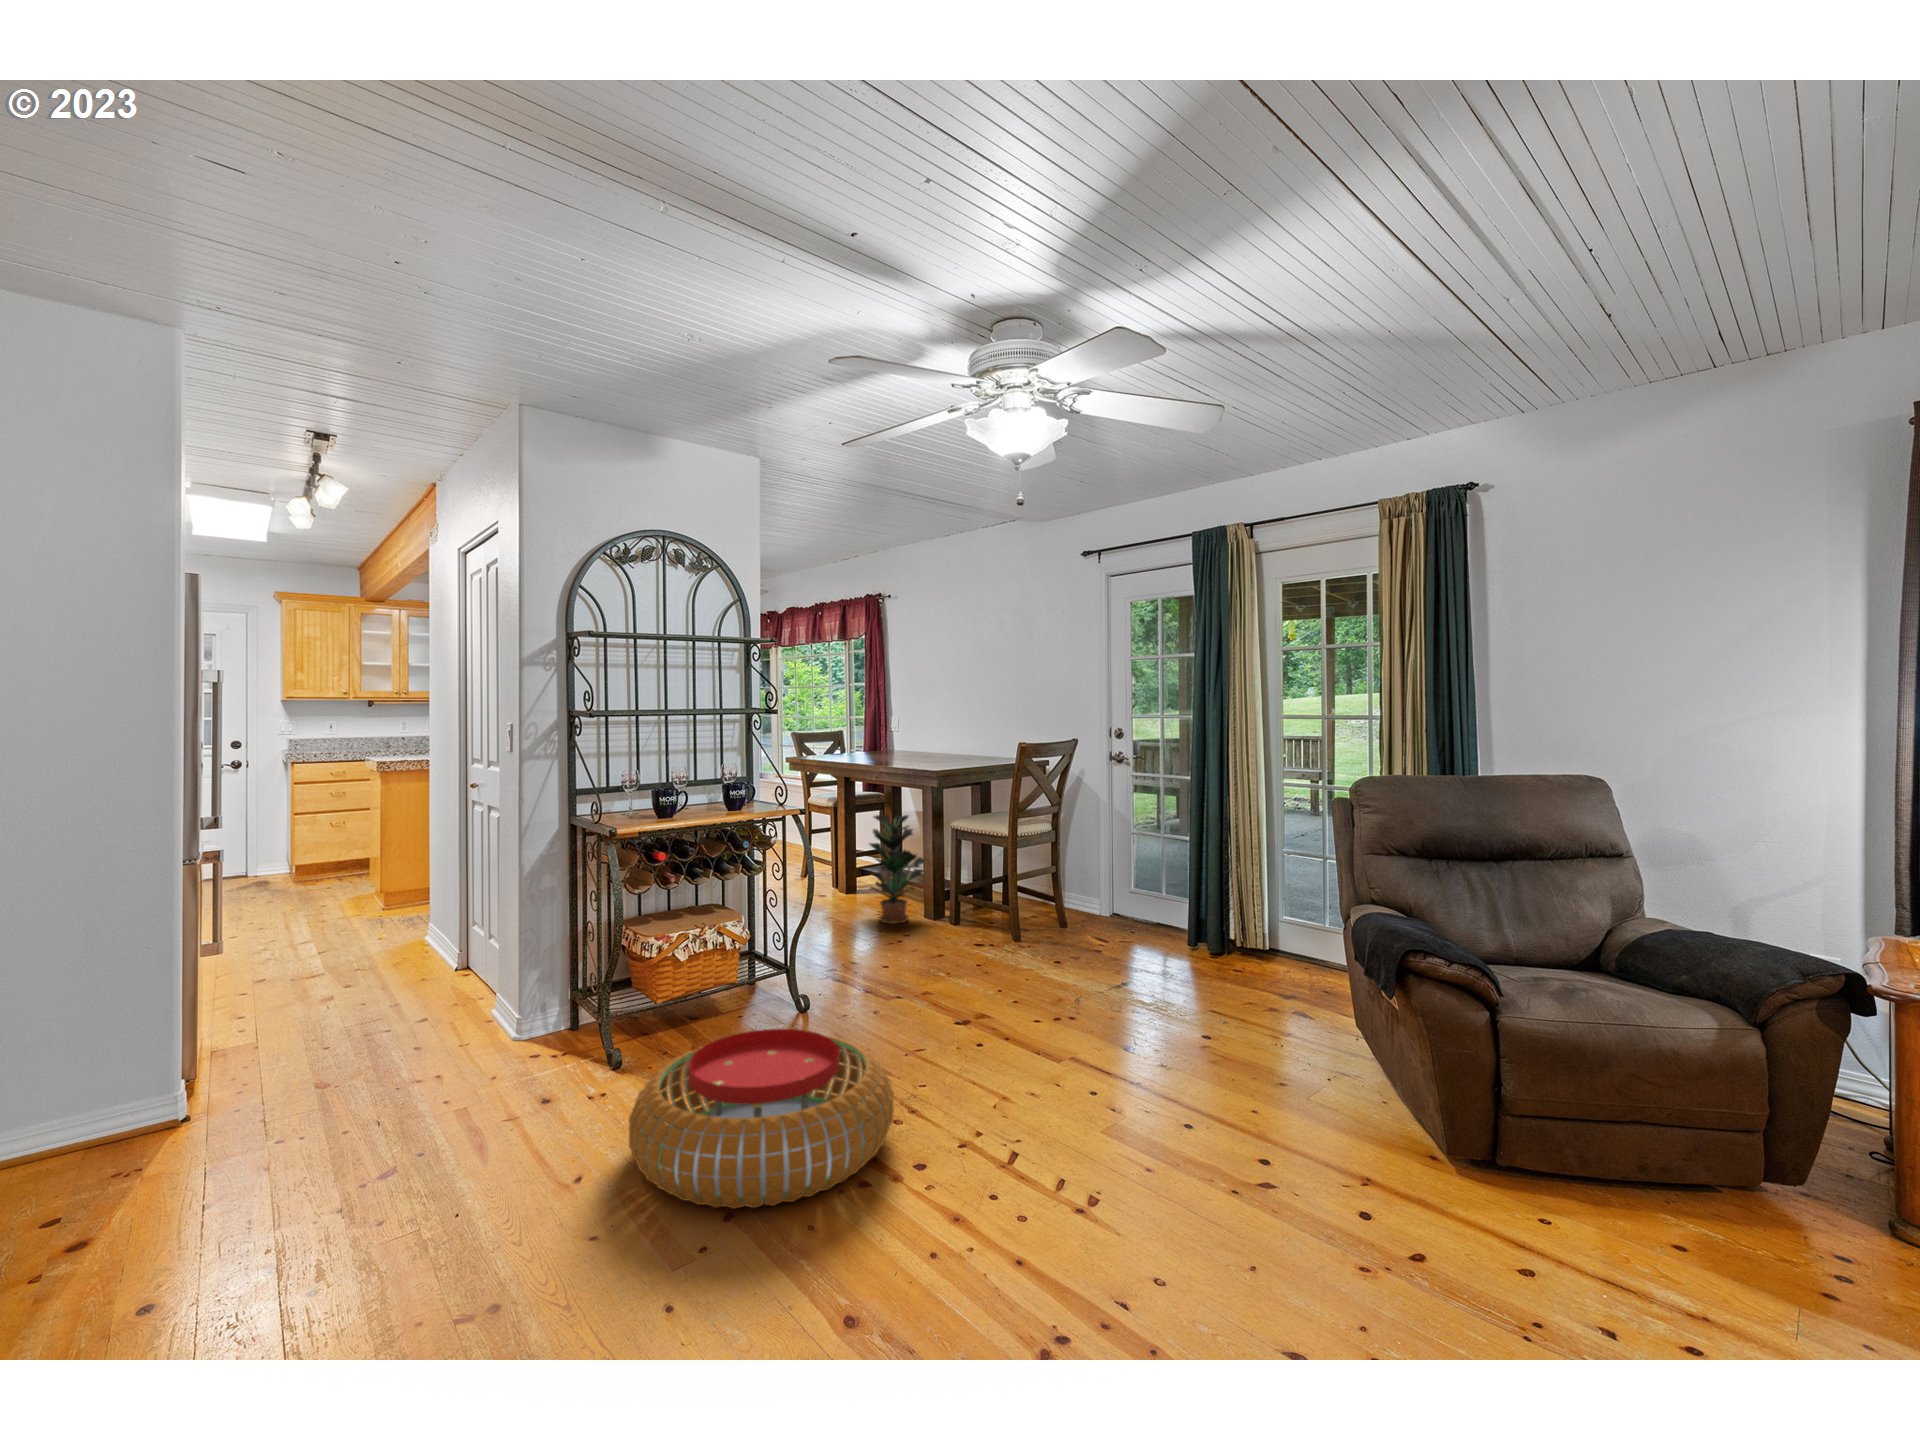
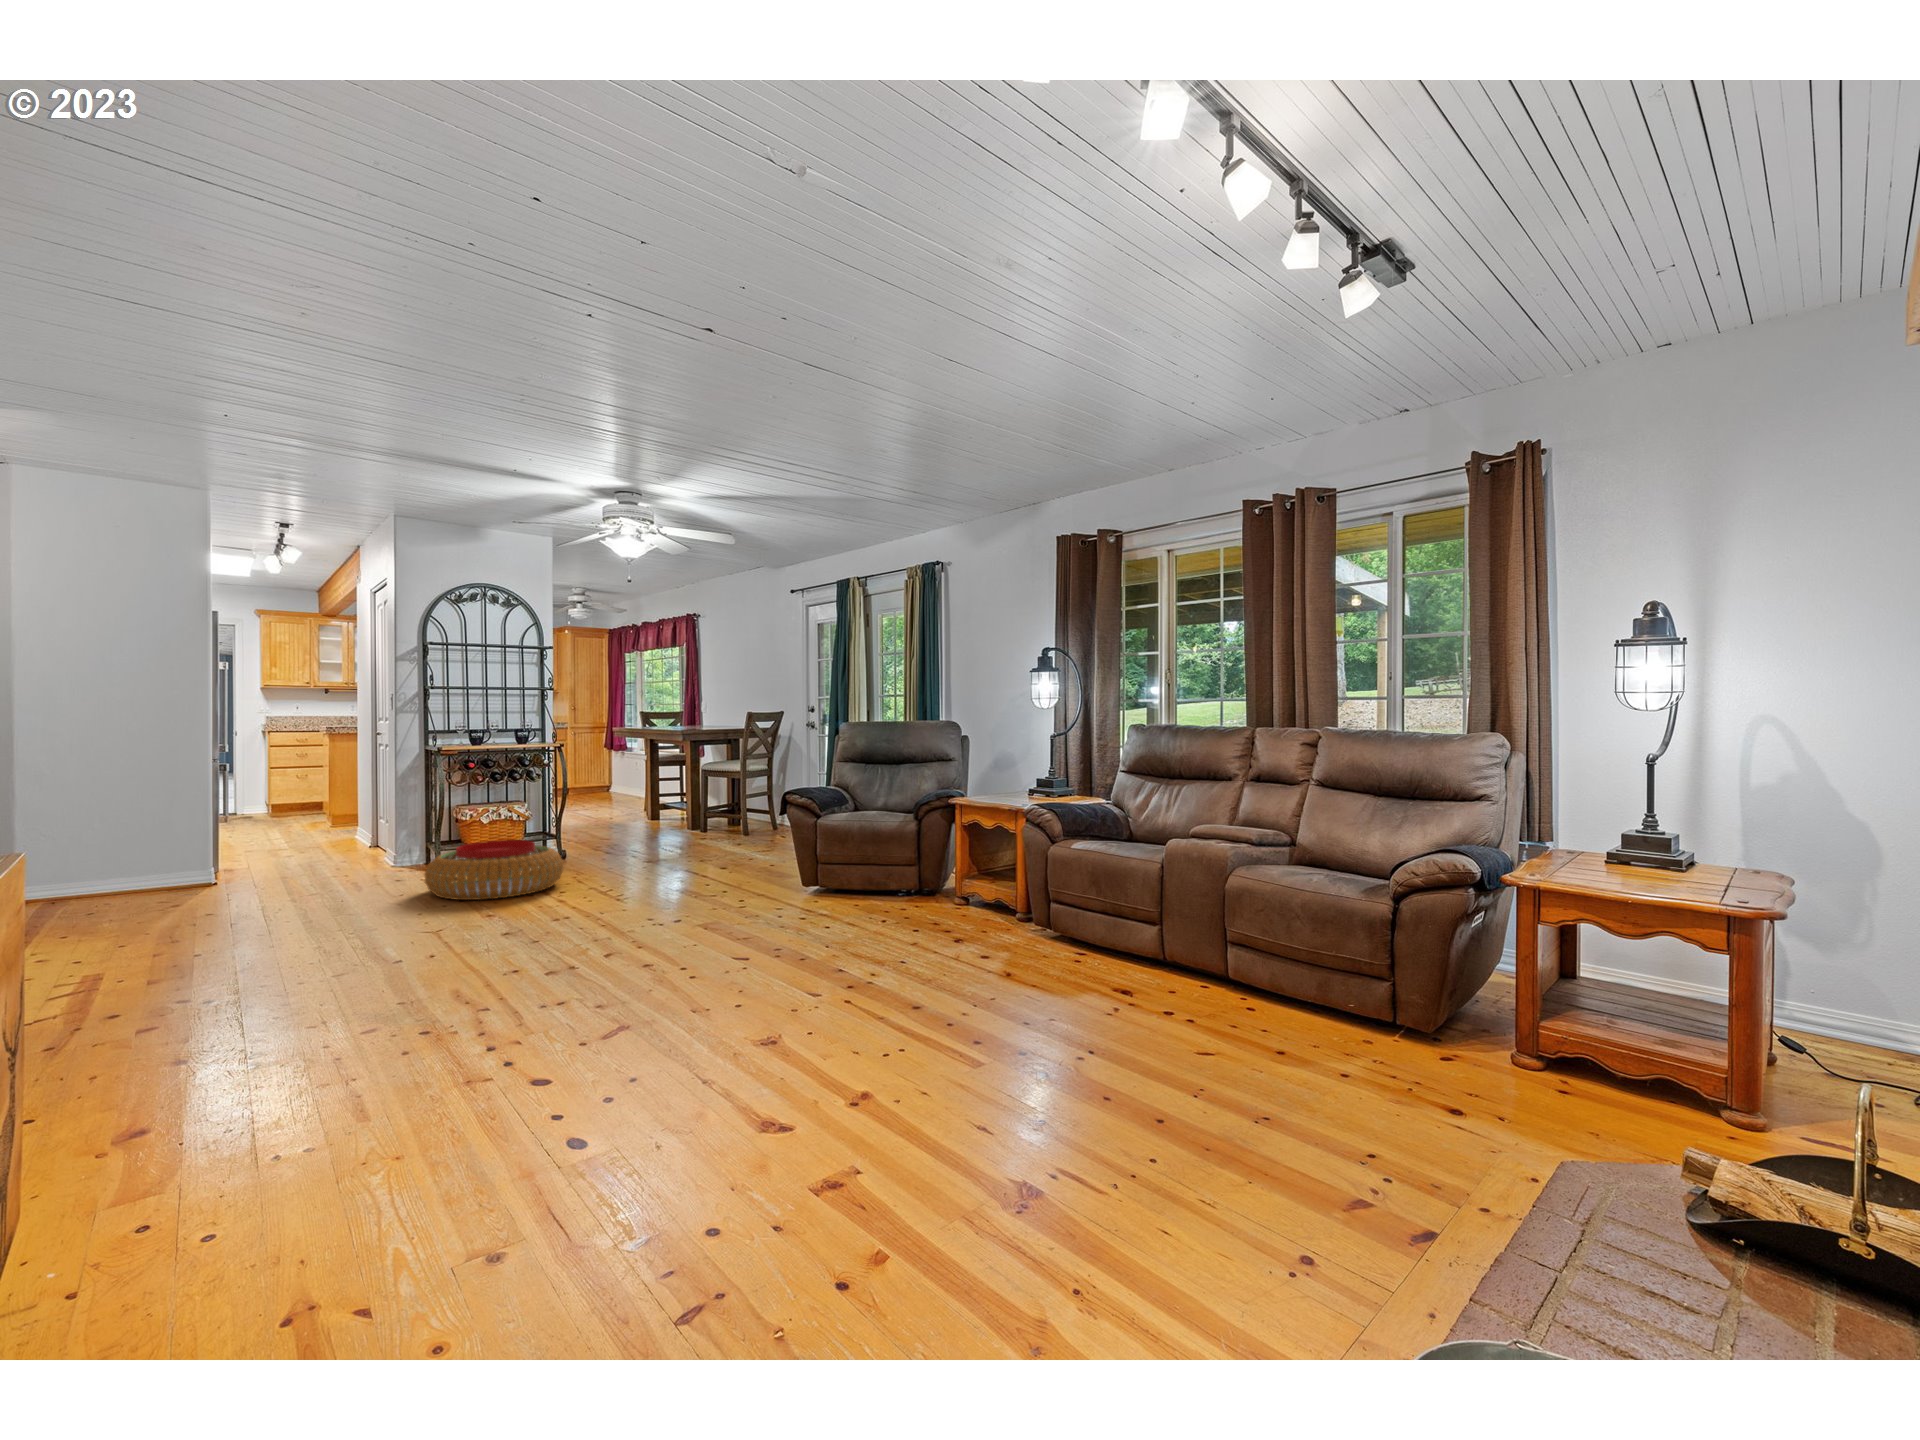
potted plant: present [870,815,925,924] -> none [648,760,692,830]

